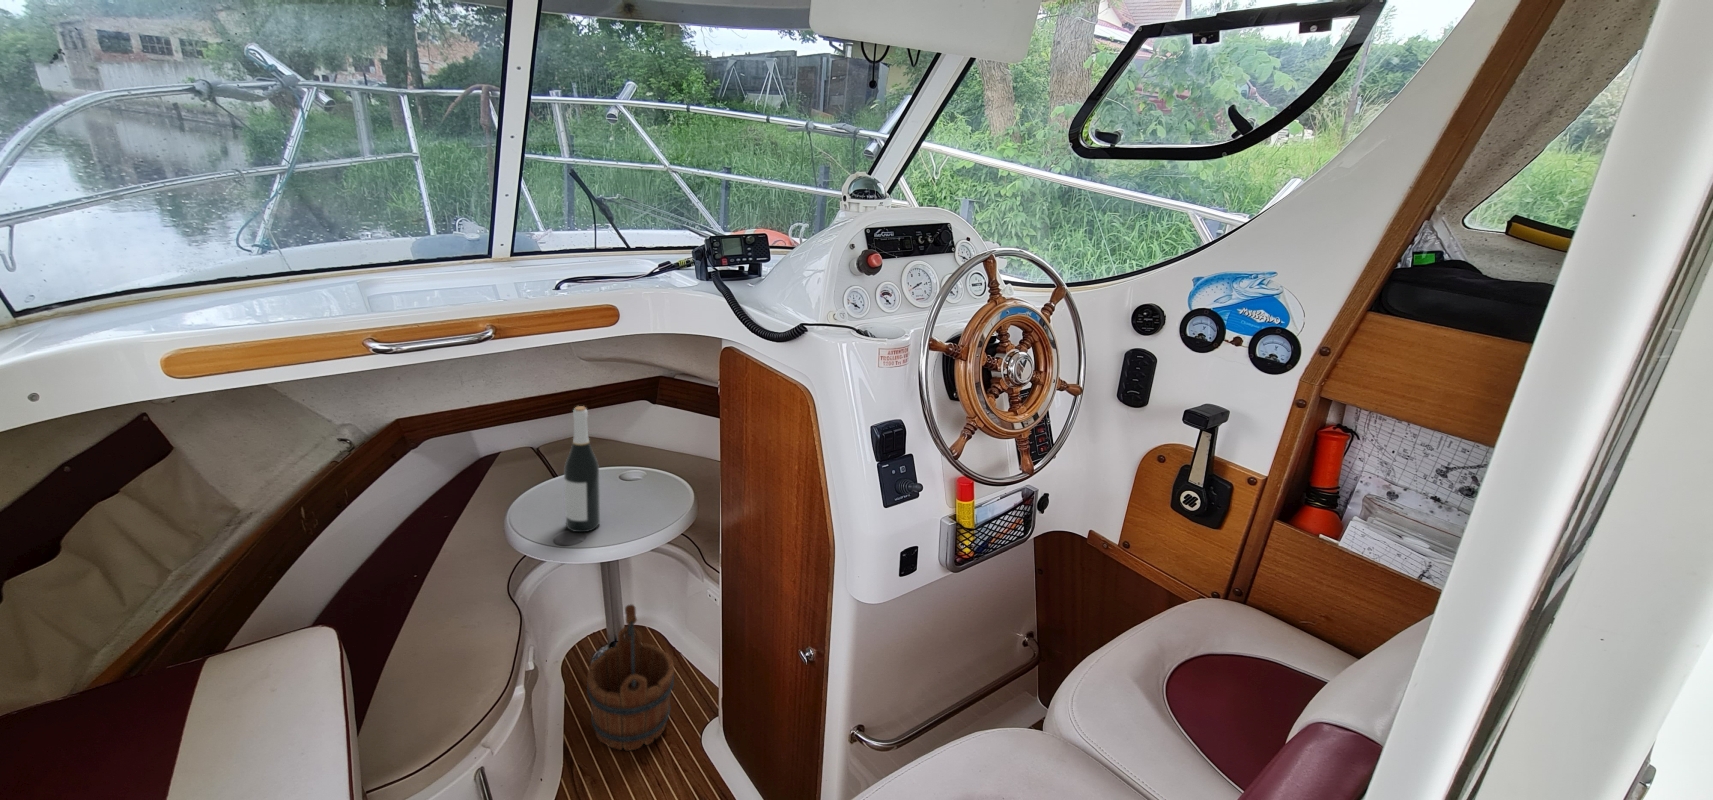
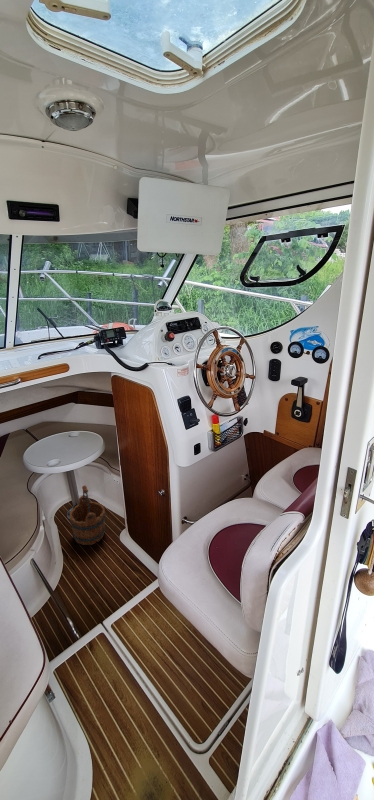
wine bottle: present [564,406,600,532] -> none [52,406,68,458]

